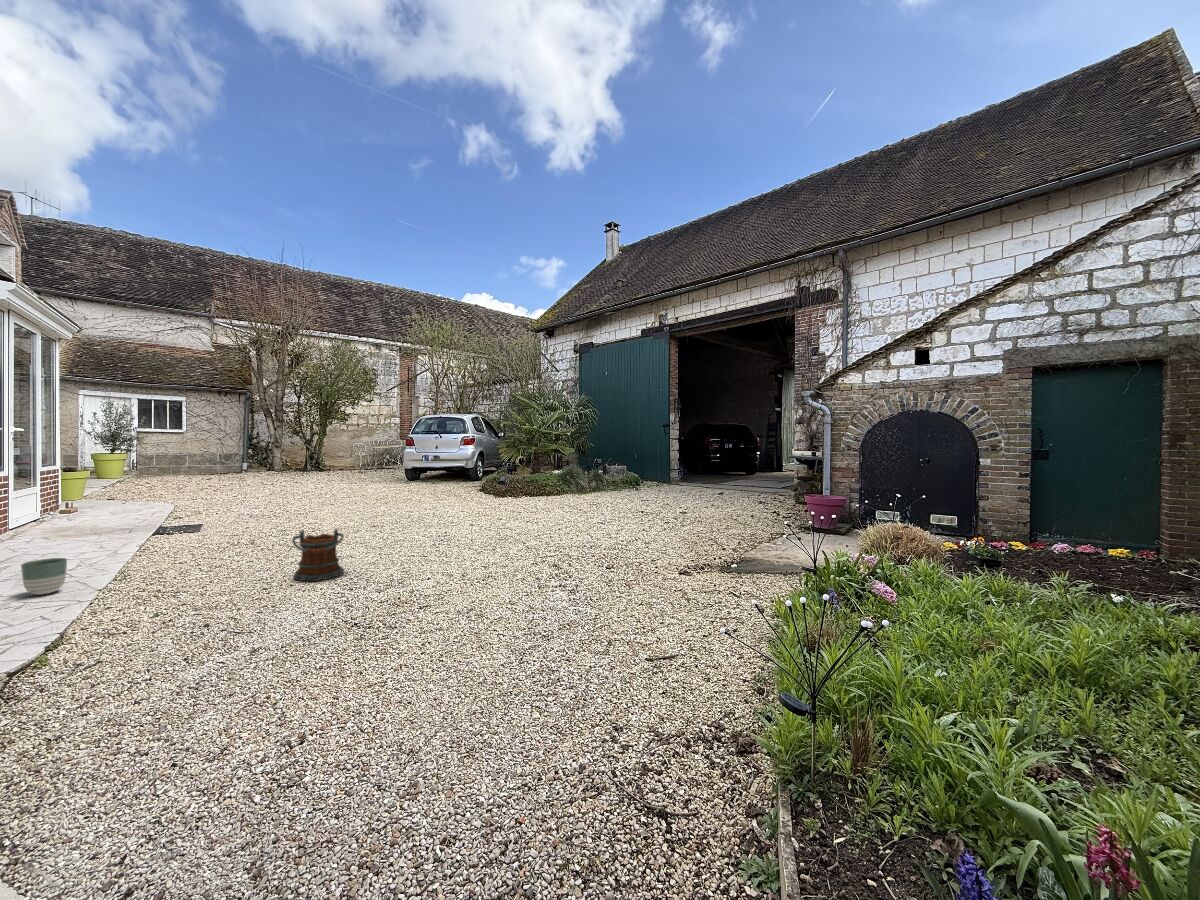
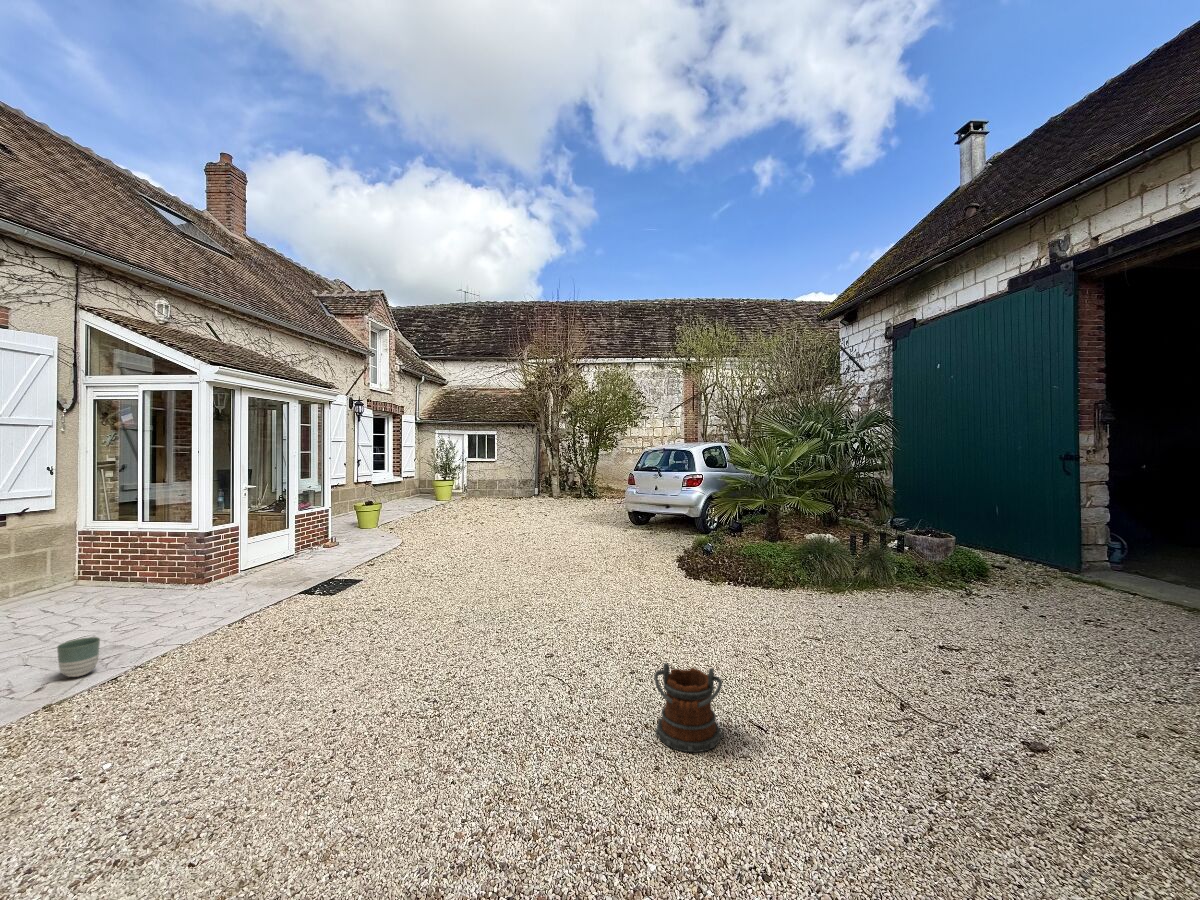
bucket: present [292,529,344,581] -> present [654,663,723,752]

